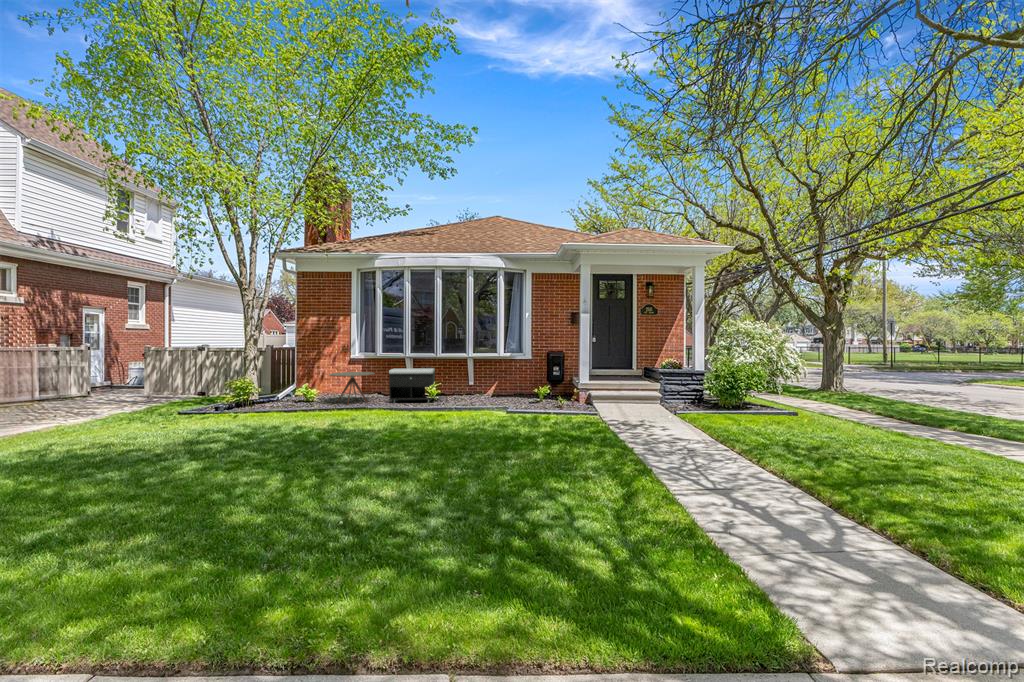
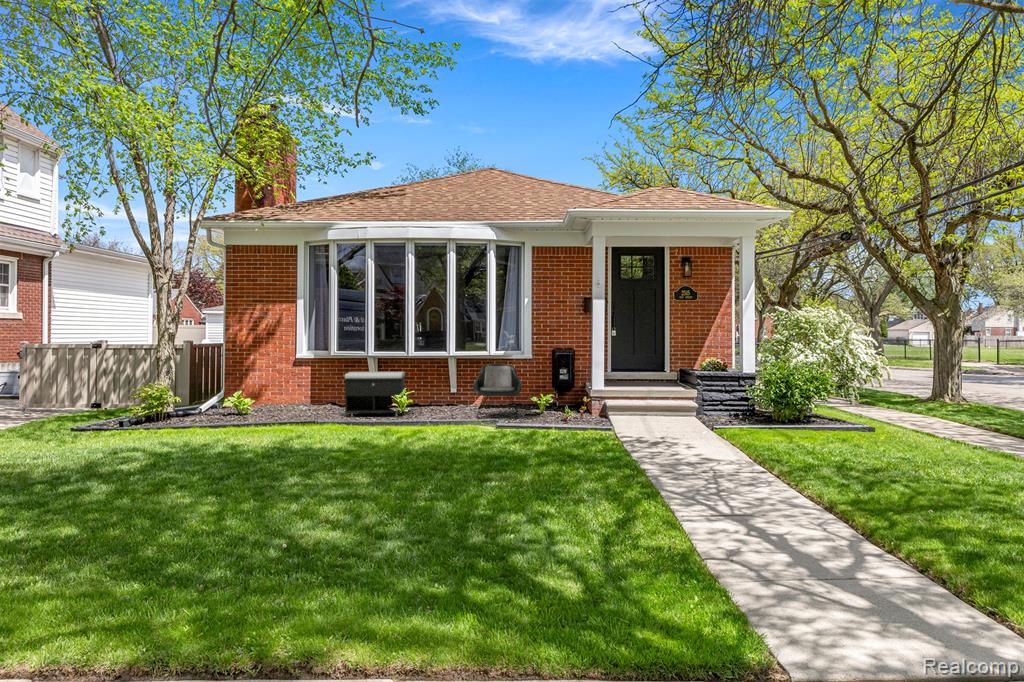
lounge chair: none [487,362,524,405] -> present [473,363,522,419]
round table: present [329,372,375,405] -> none [267,376,326,419]

